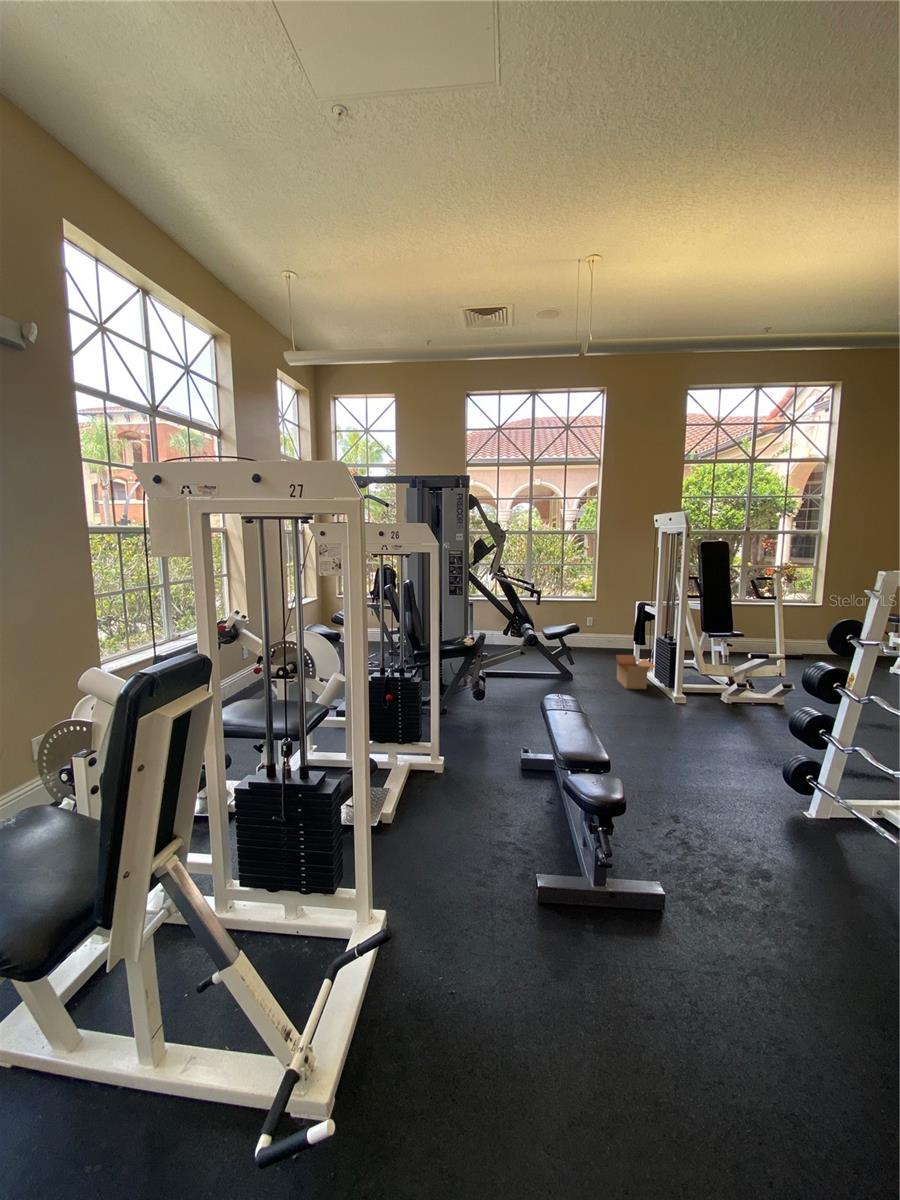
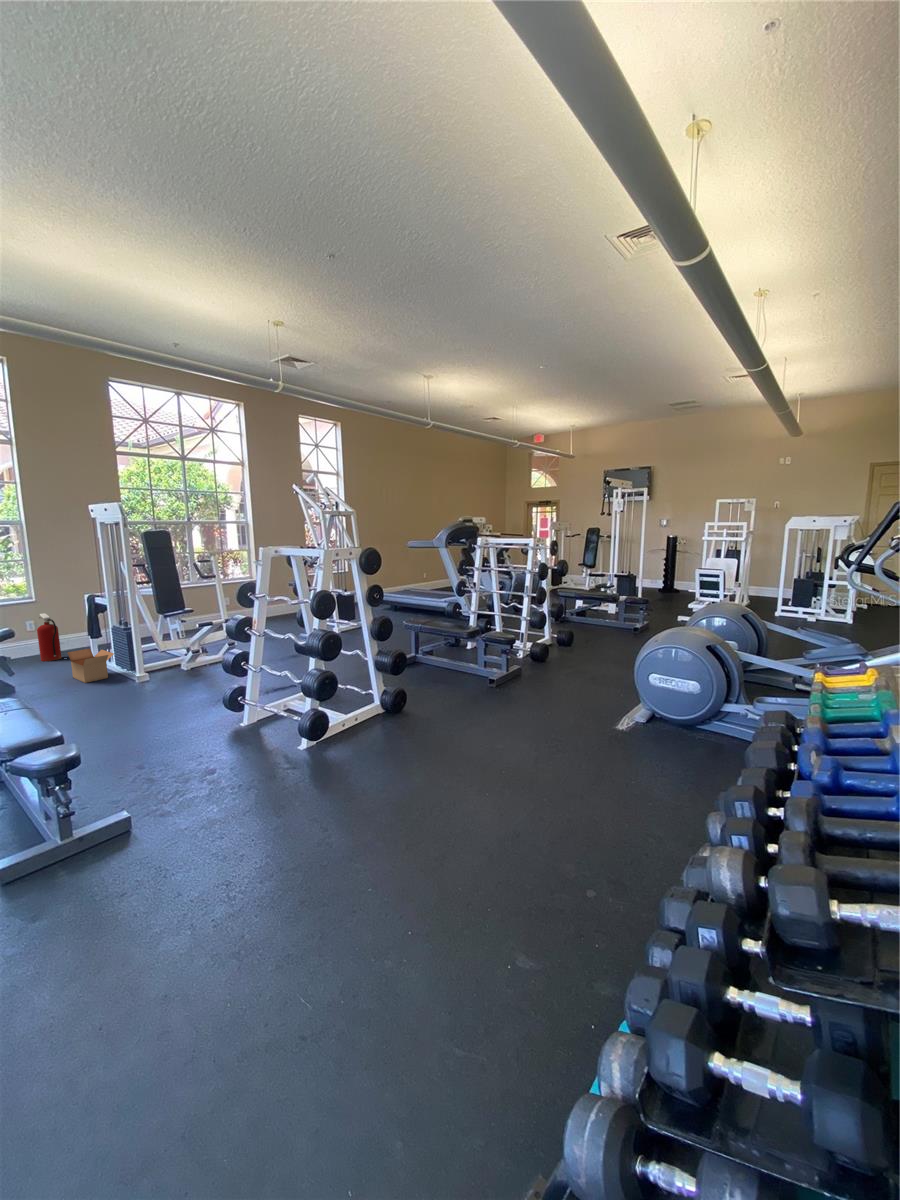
fire extinguisher: none [594,613,611,658] -> present [37,613,62,661]

